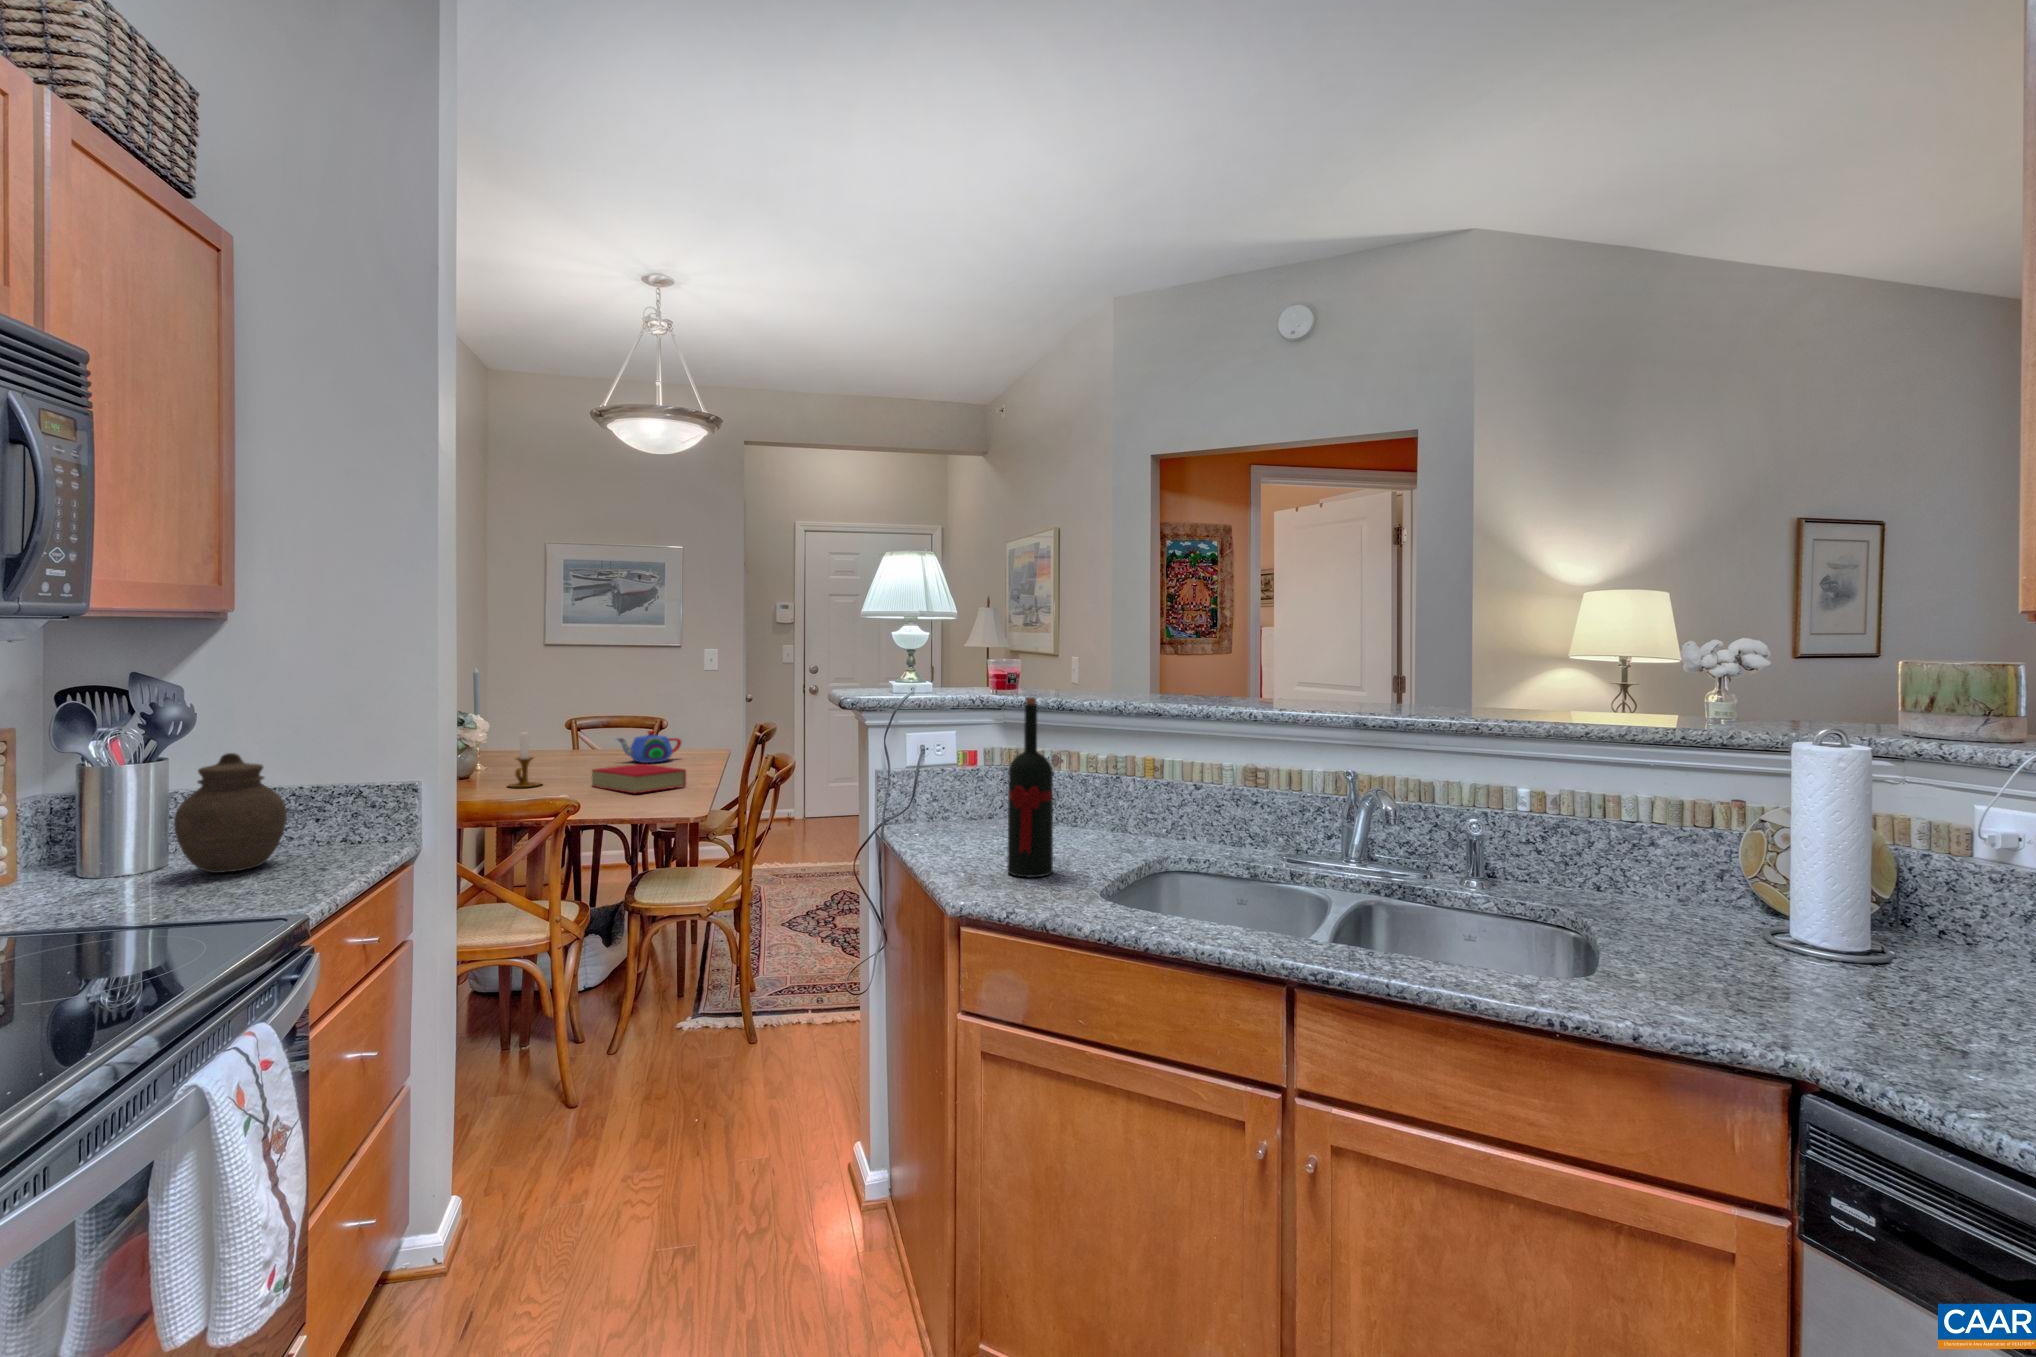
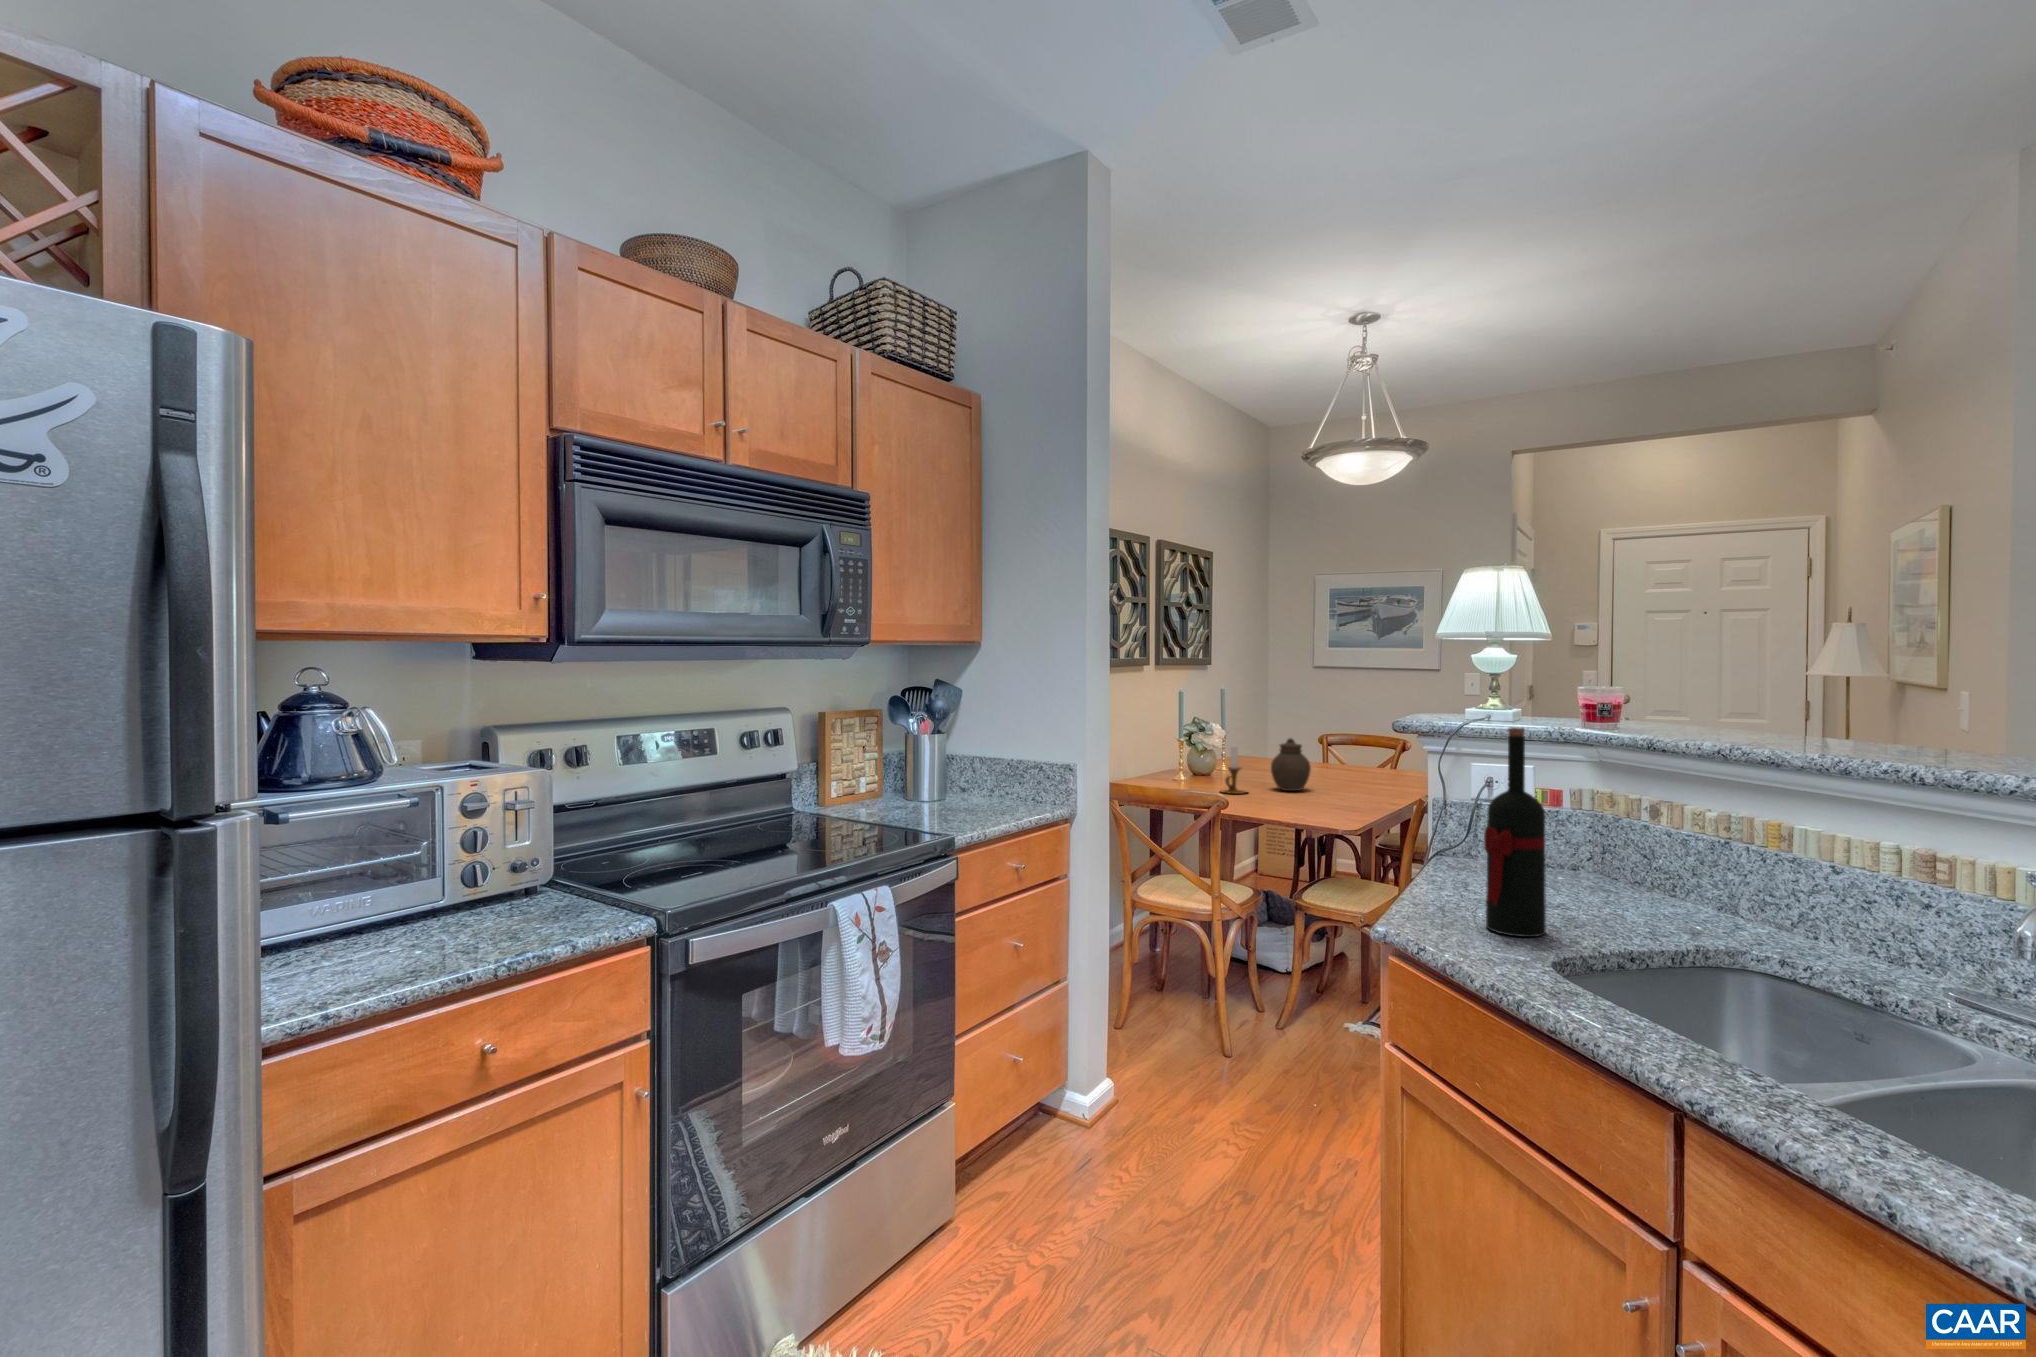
teapot: present [617,731,681,763] -> none [1328,752,1394,784]
jar: present [174,753,287,873] -> present [1271,738,1311,791]
book: present [592,764,686,793] -> none [1285,783,1367,809]

